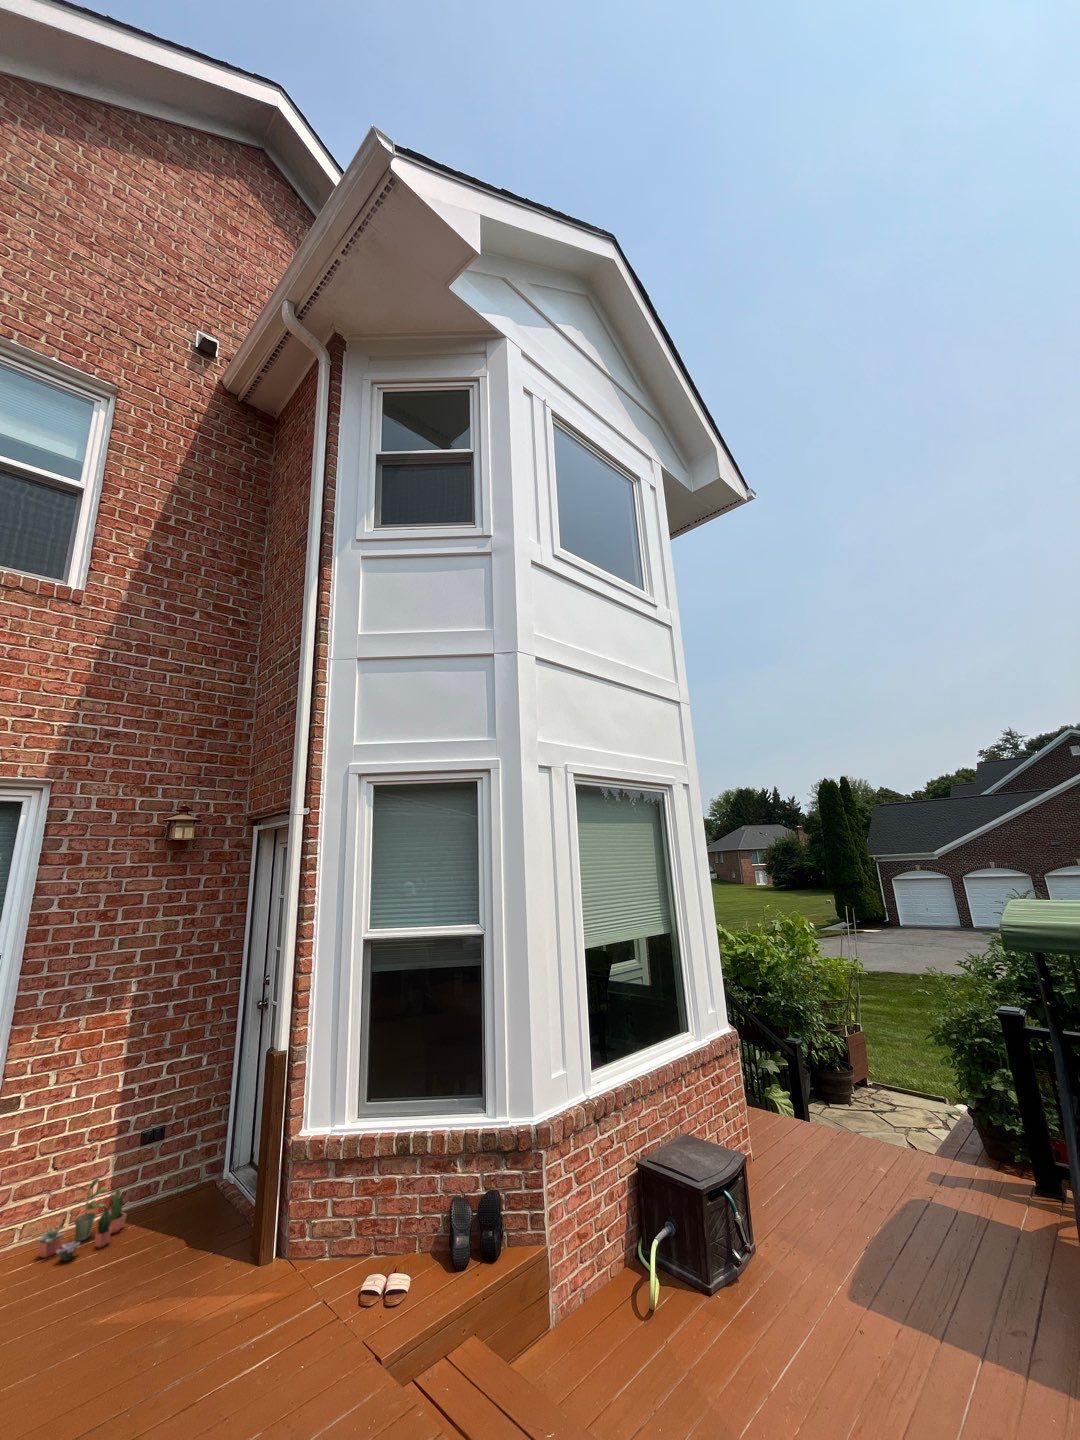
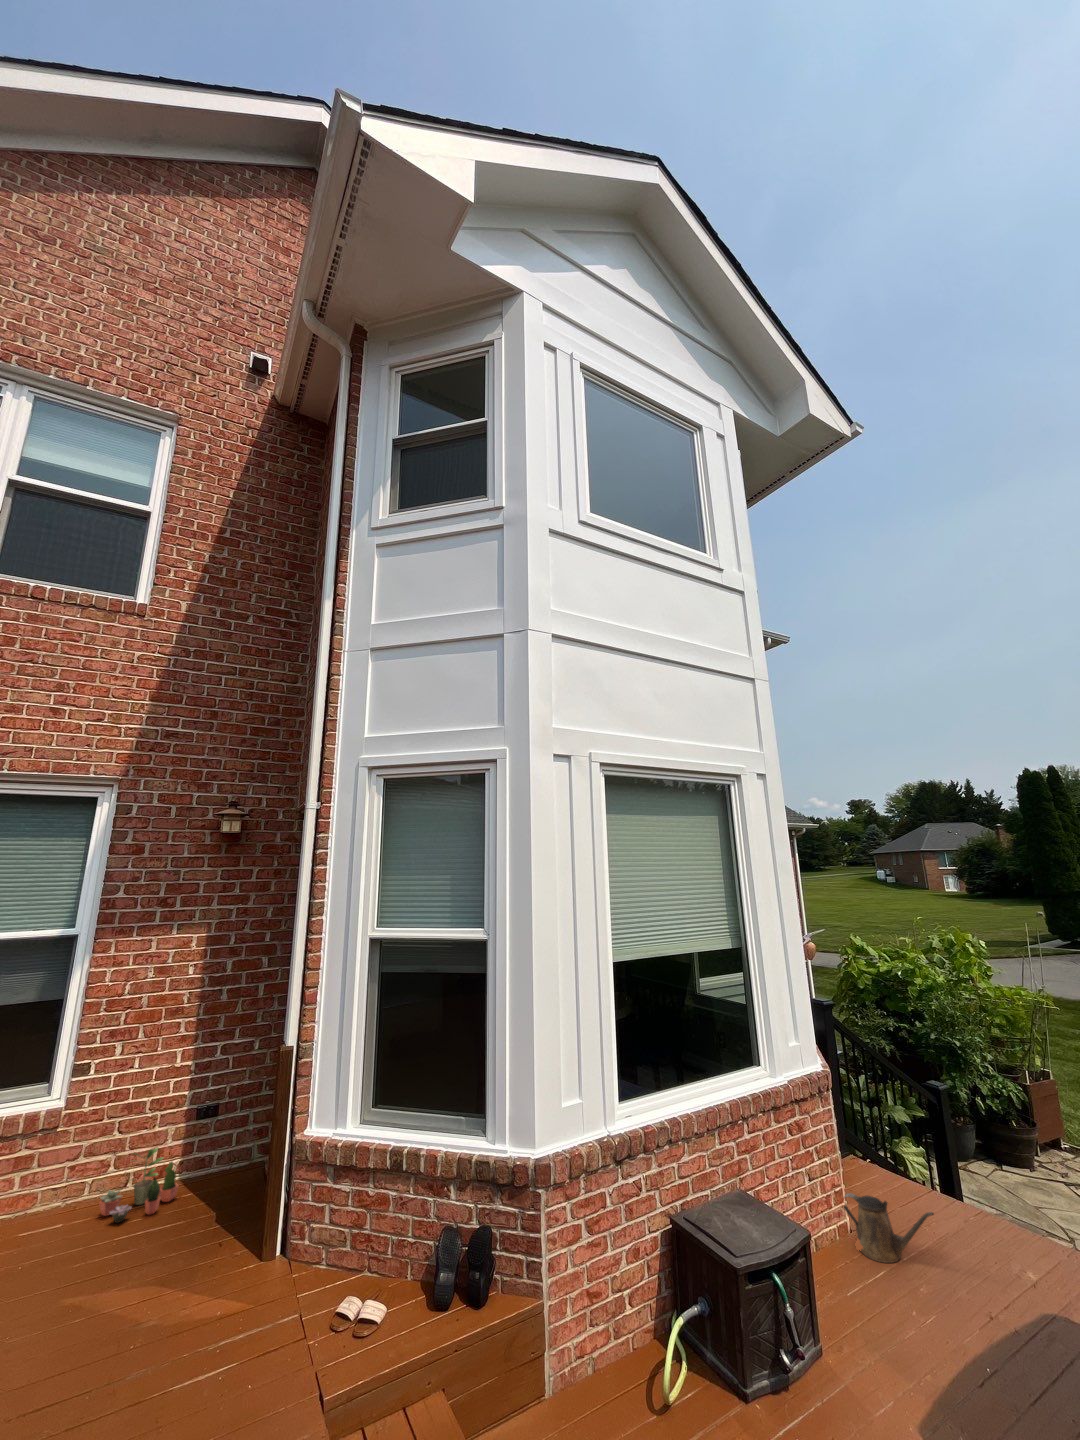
watering can: none [743,1130,815,1180] -> present [844,1193,933,1263]

